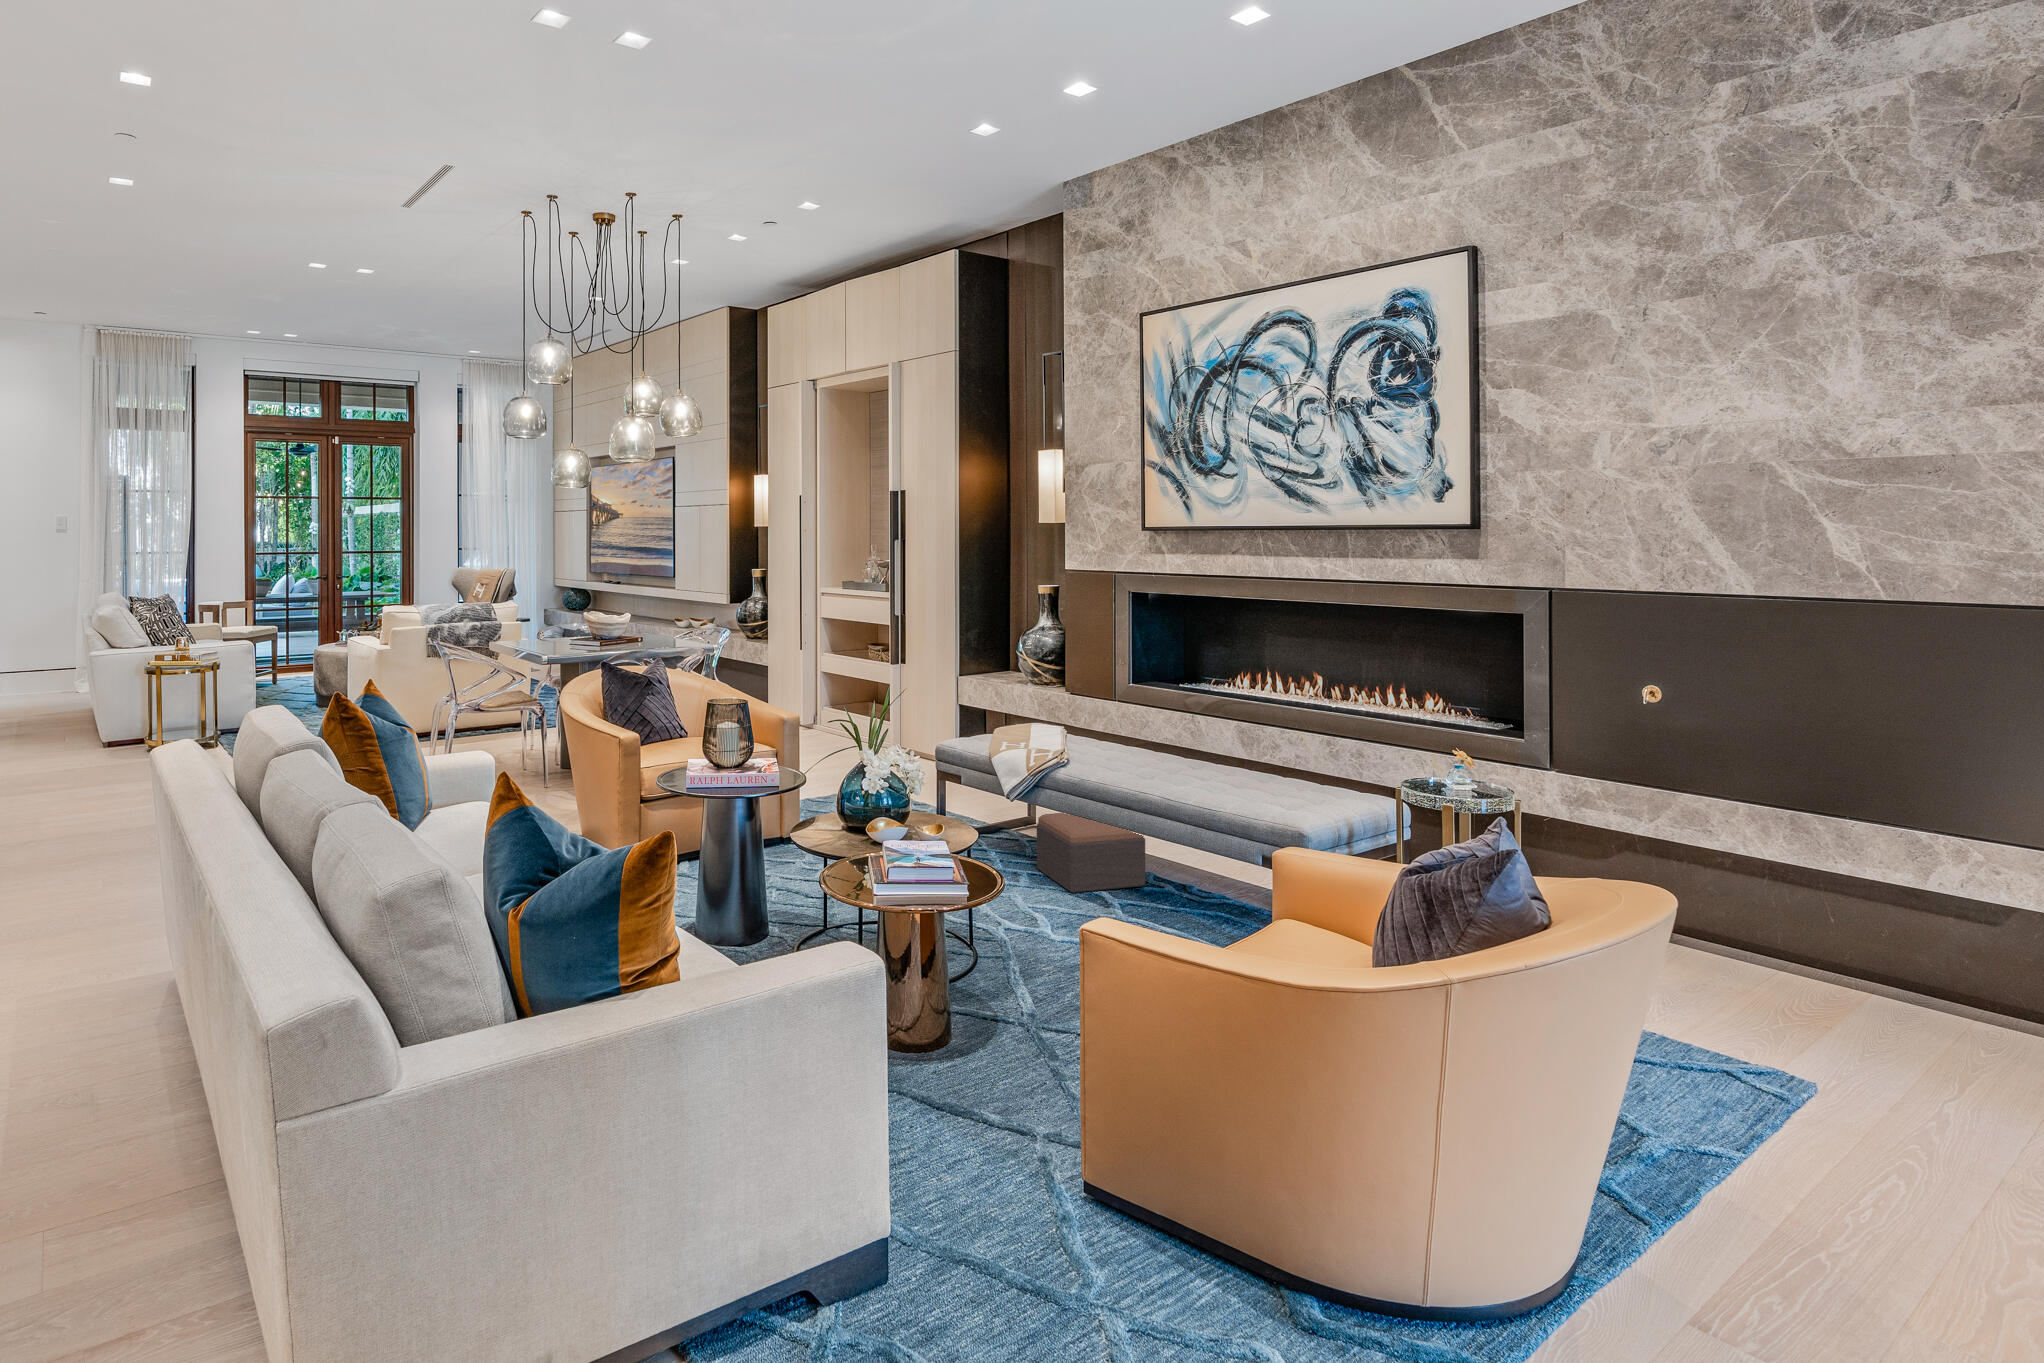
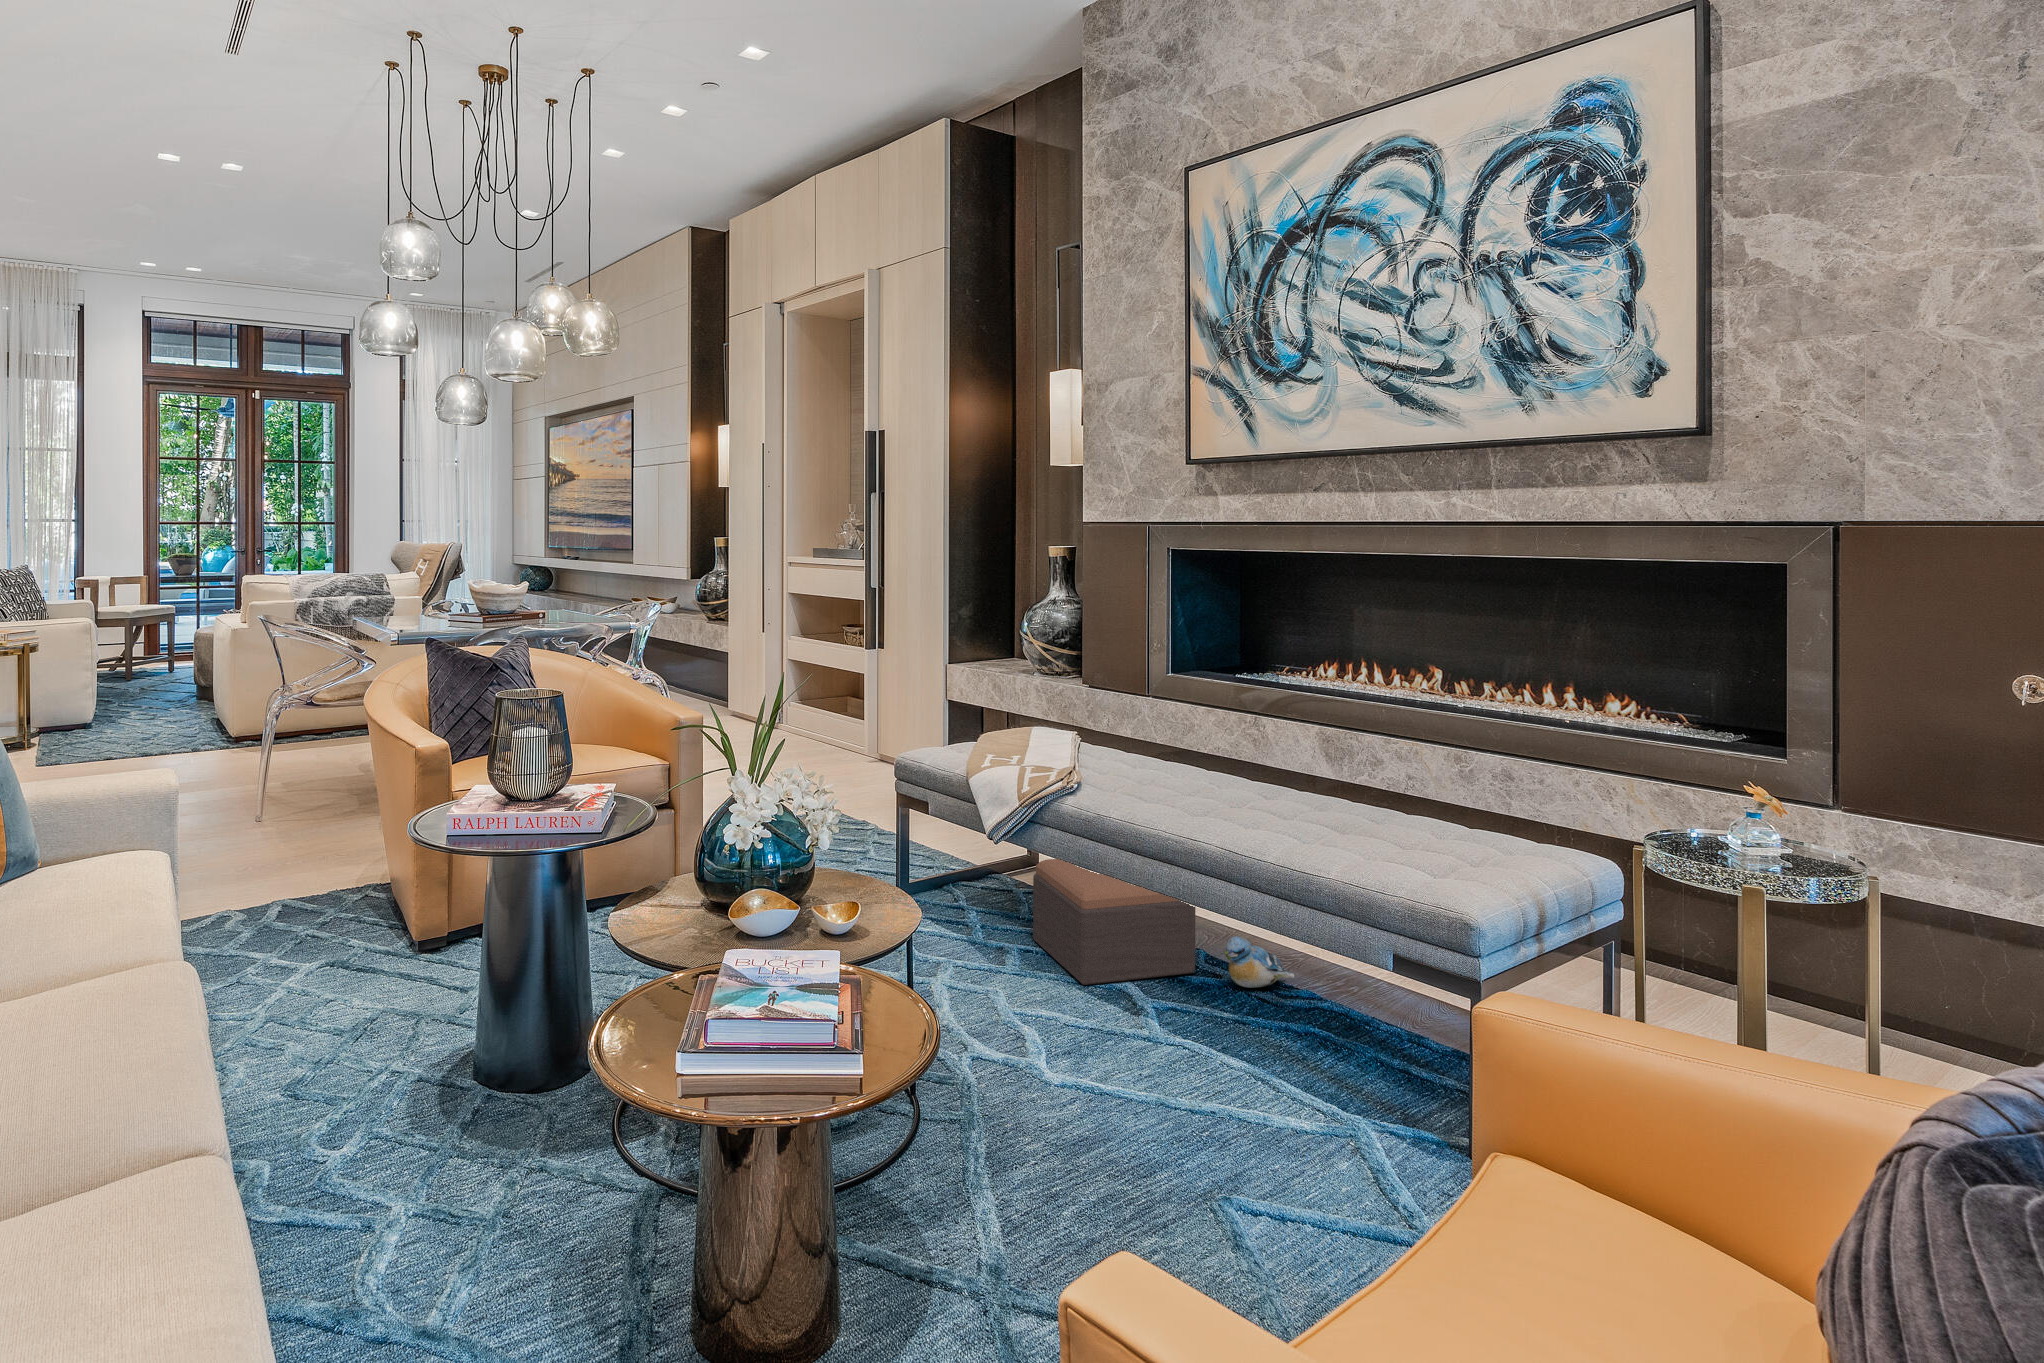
plush toy: none [1164,860,1210,893] -> present [1225,936,1294,988]

